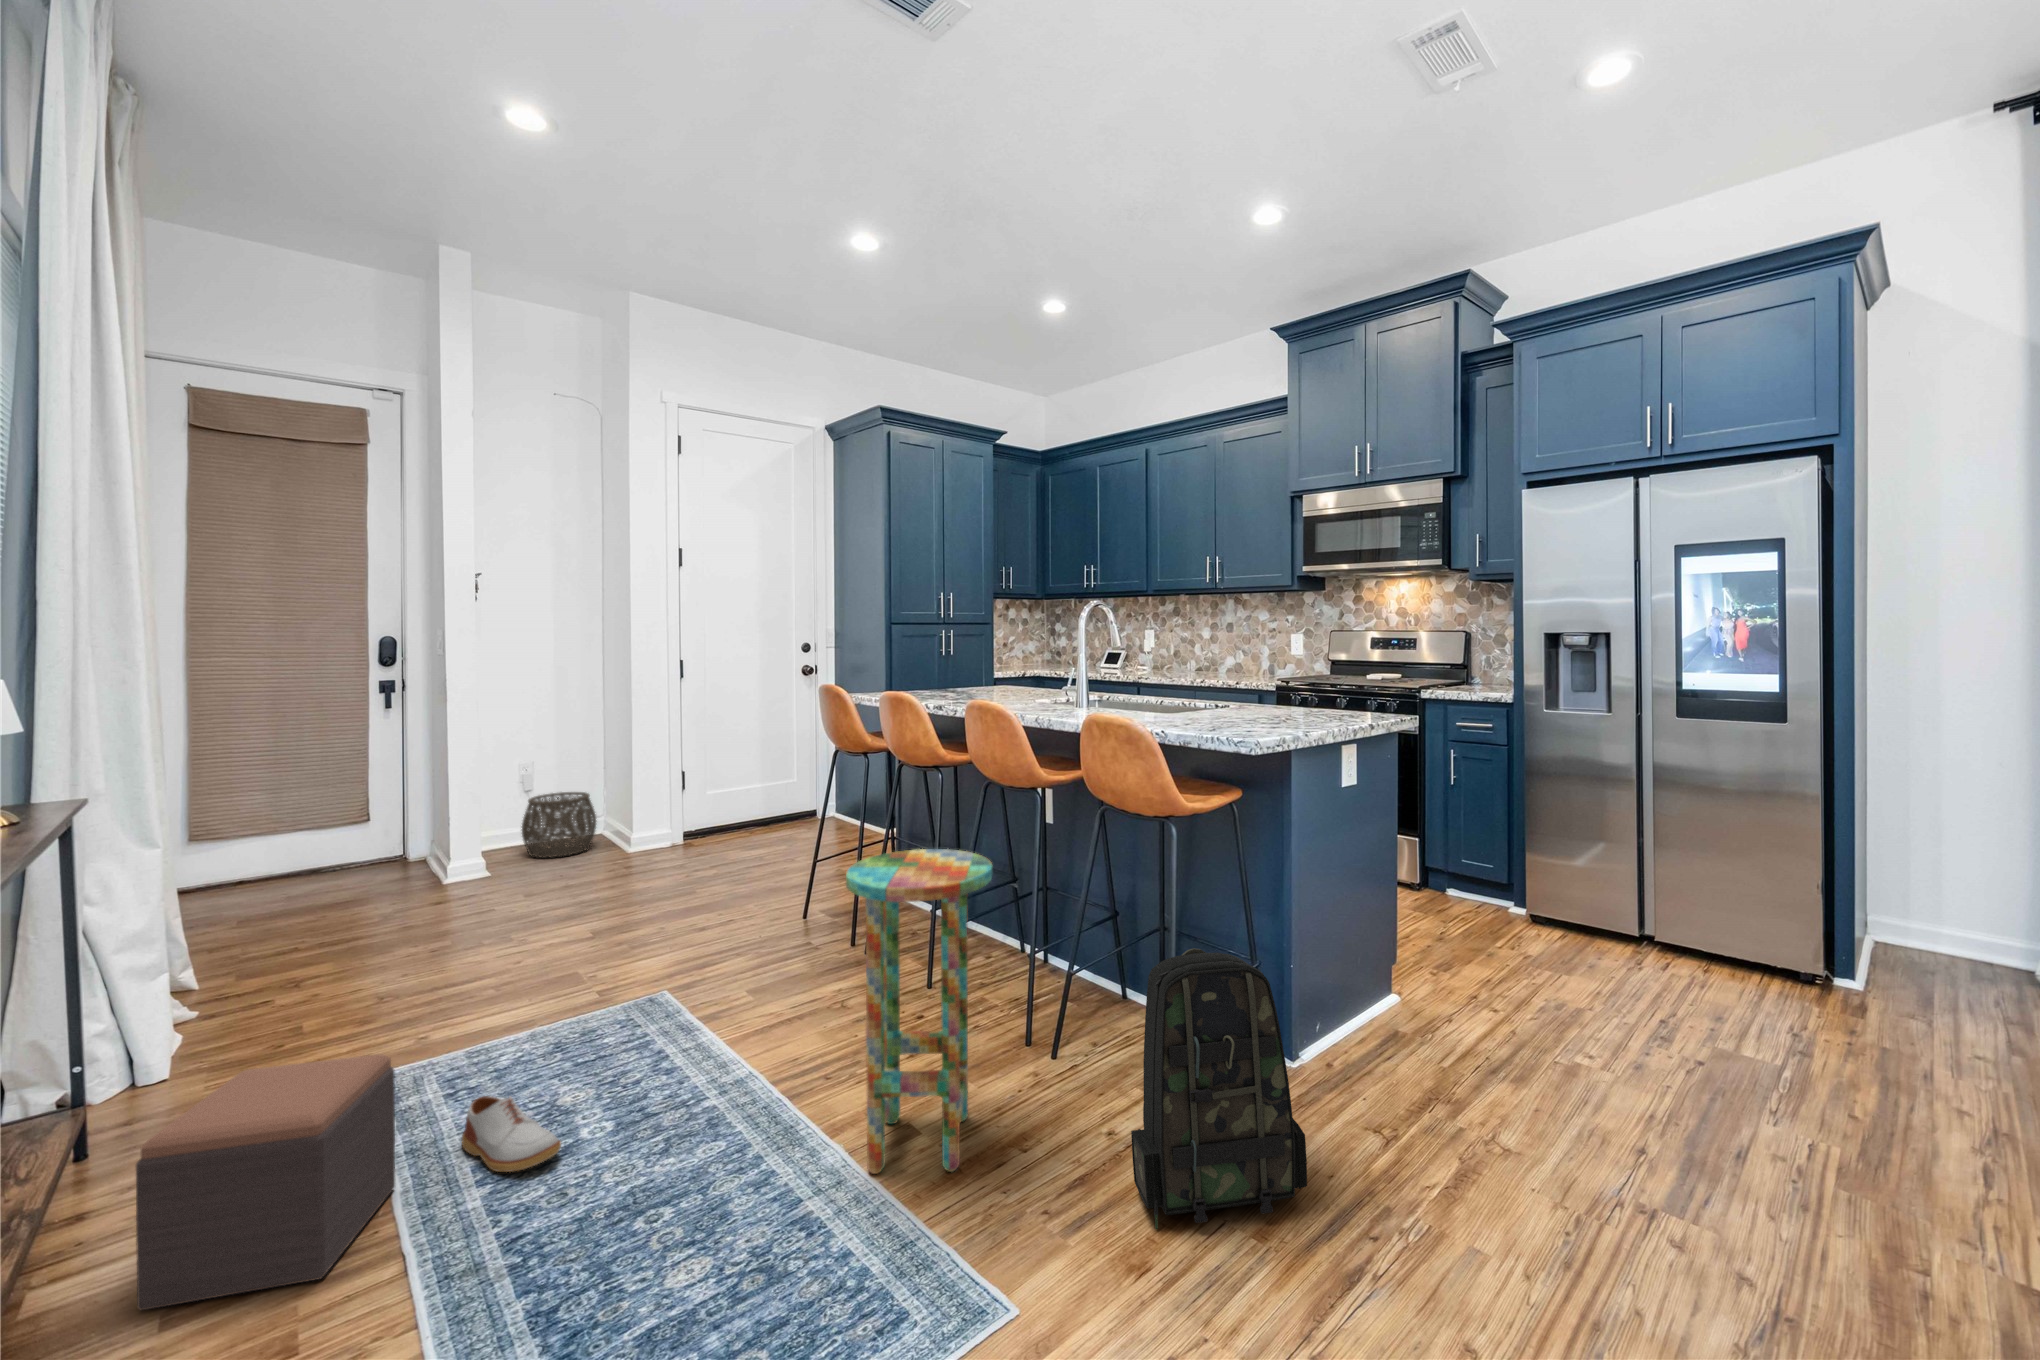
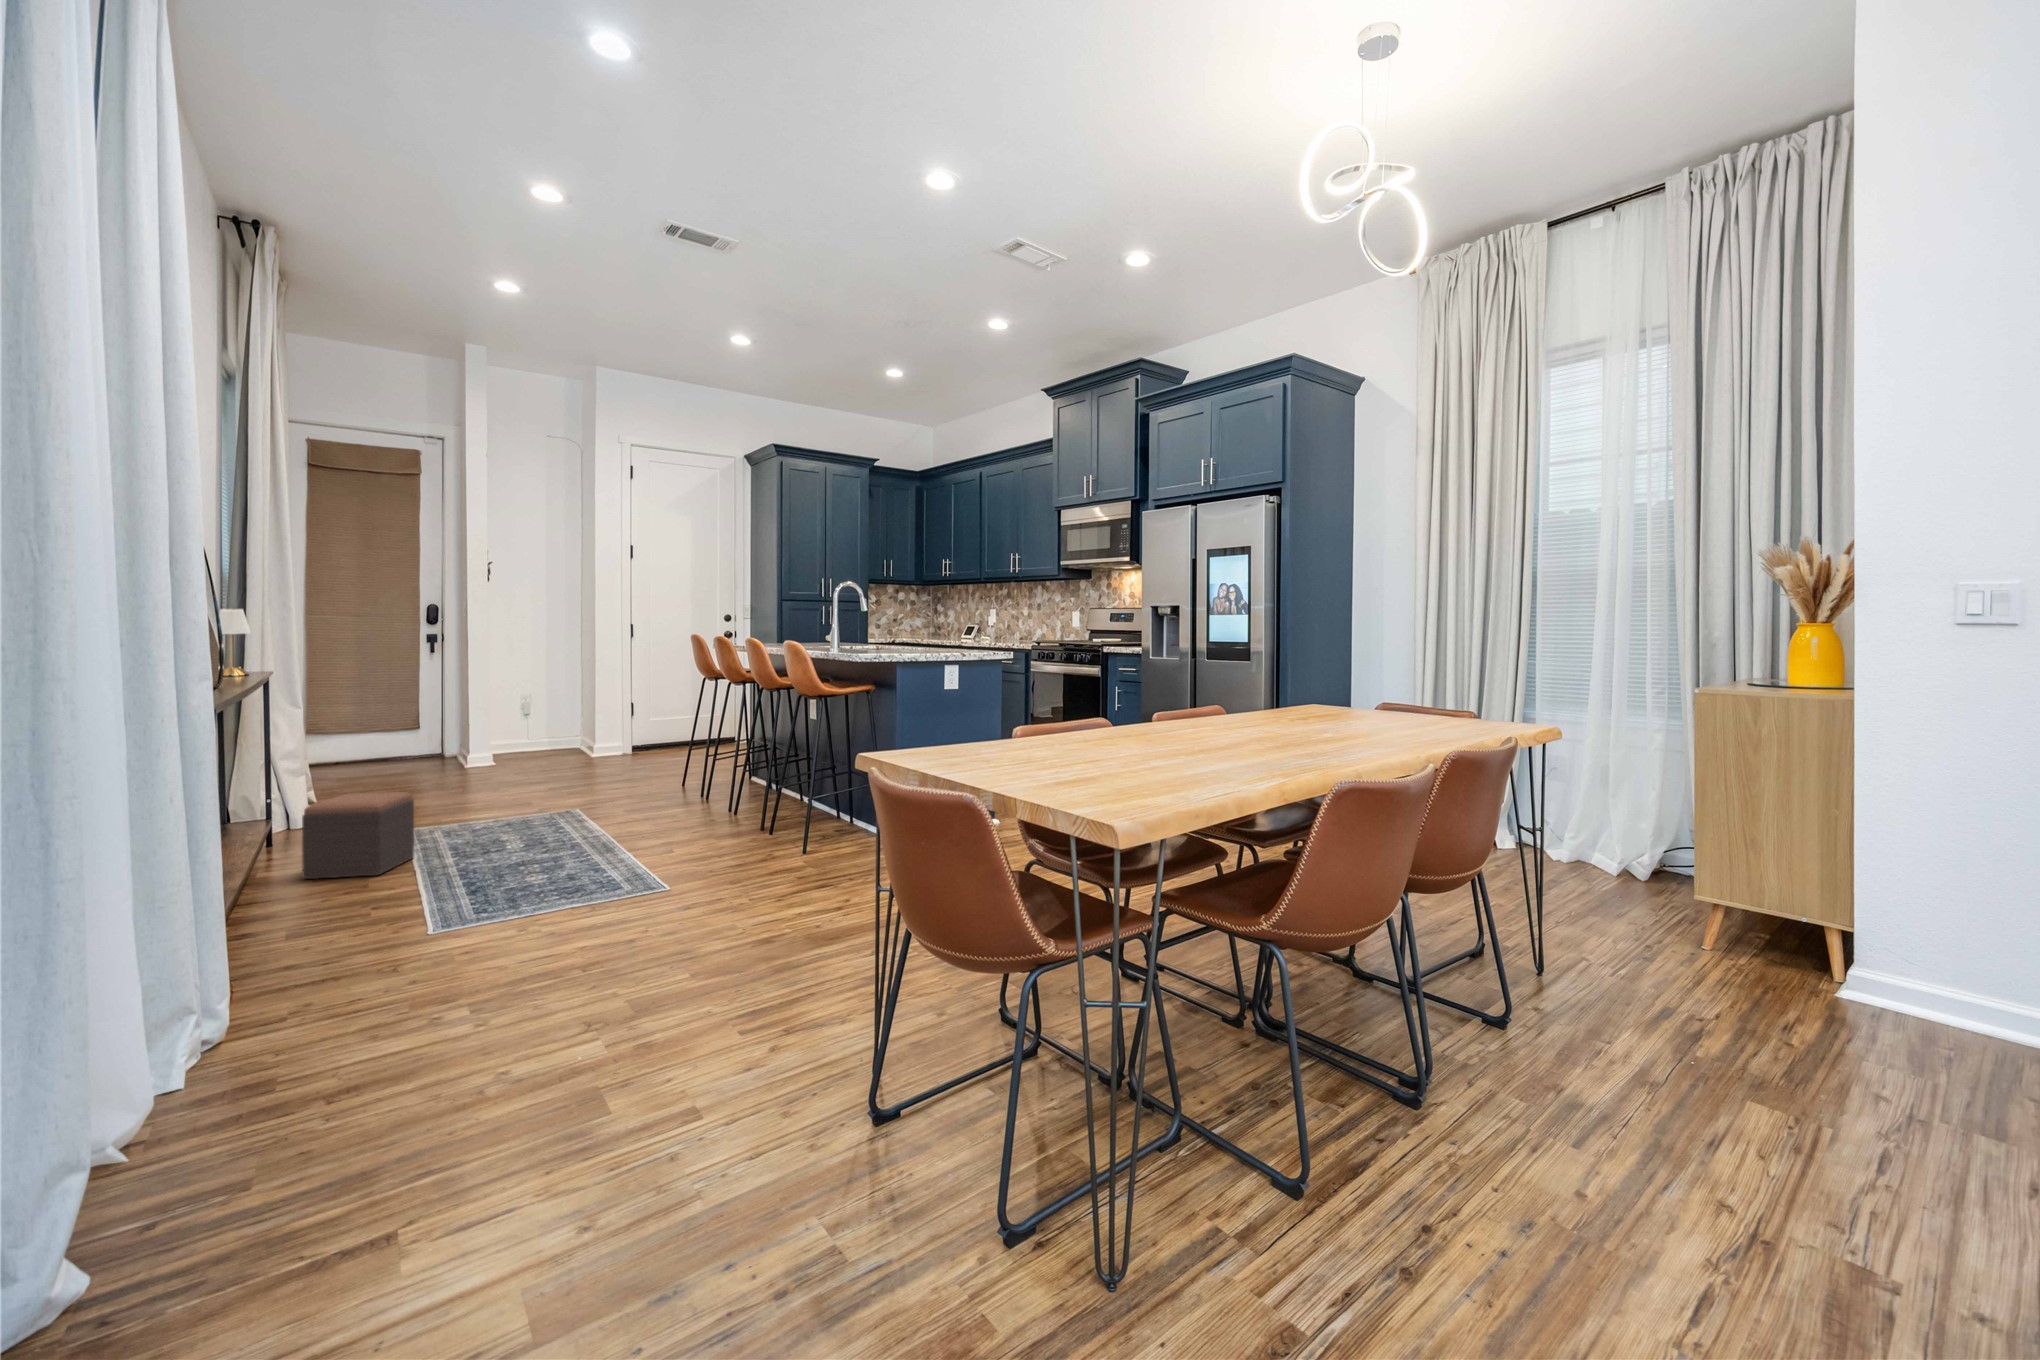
woven basket: present [522,792,596,858] -> none [520,714,573,757]
side table: present [845,849,993,1174] -> none [630,710,711,860]
backpack: present [1131,948,1307,1229] -> none [752,756,840,874]
shoe: present [462,1096,561,1172] -> none [448,824,495,855]

